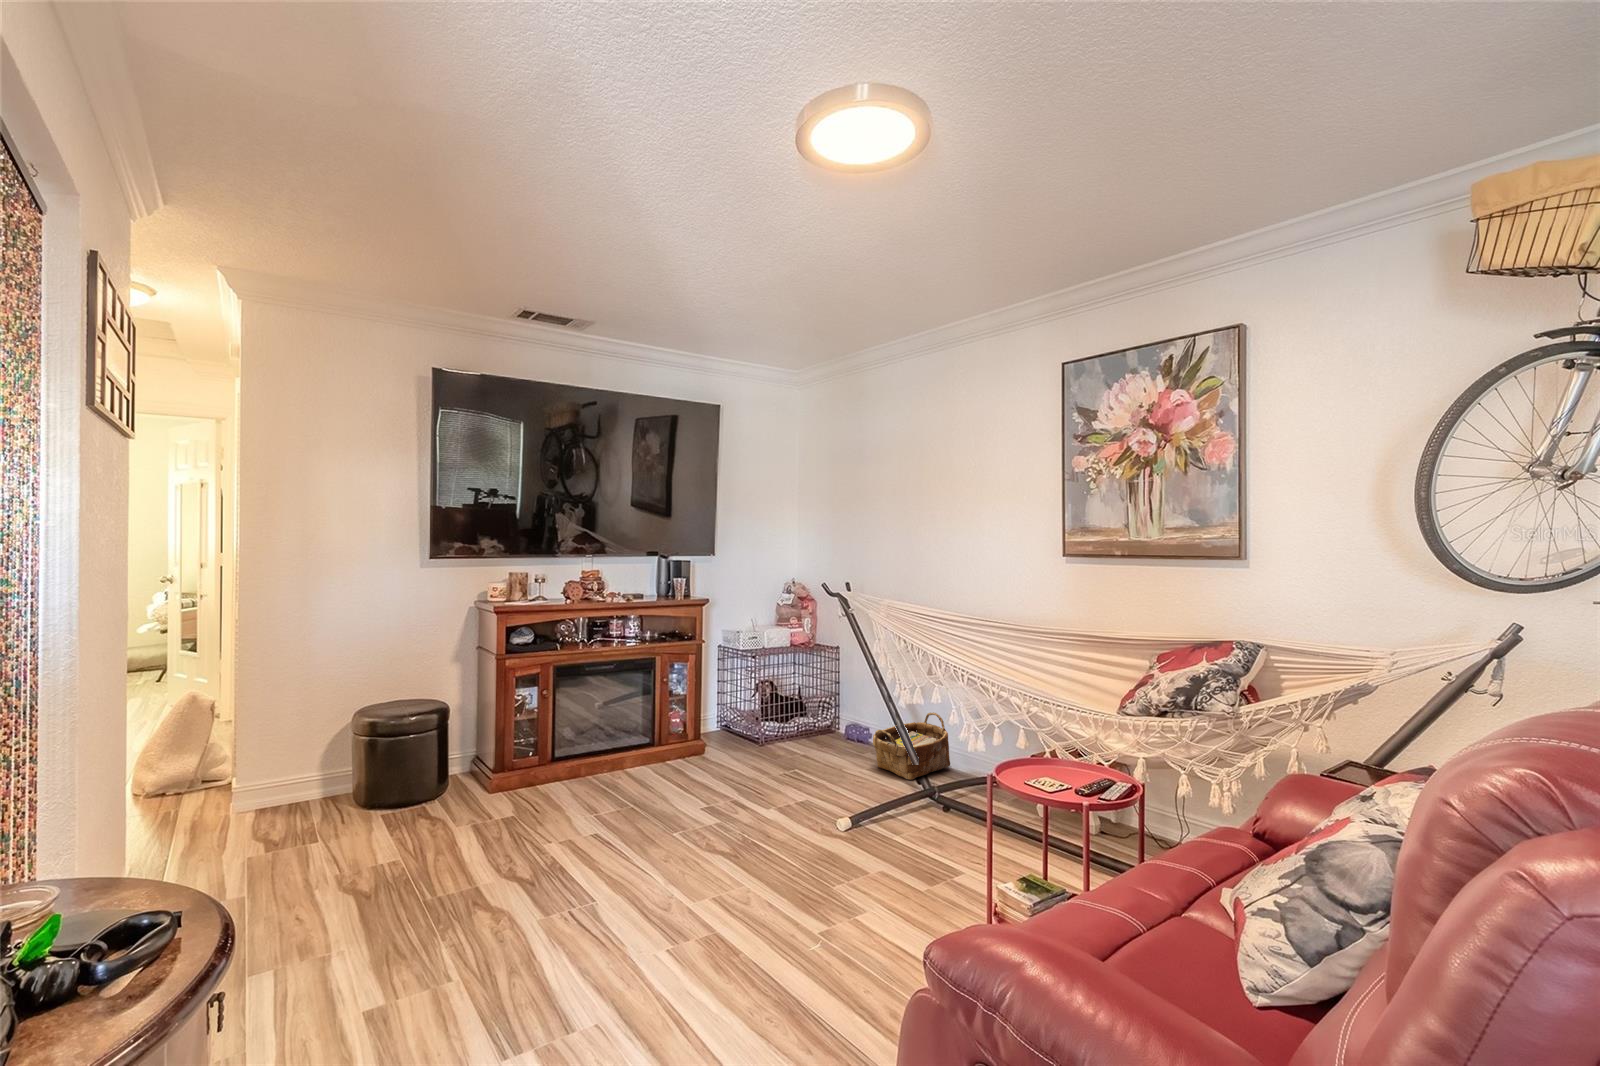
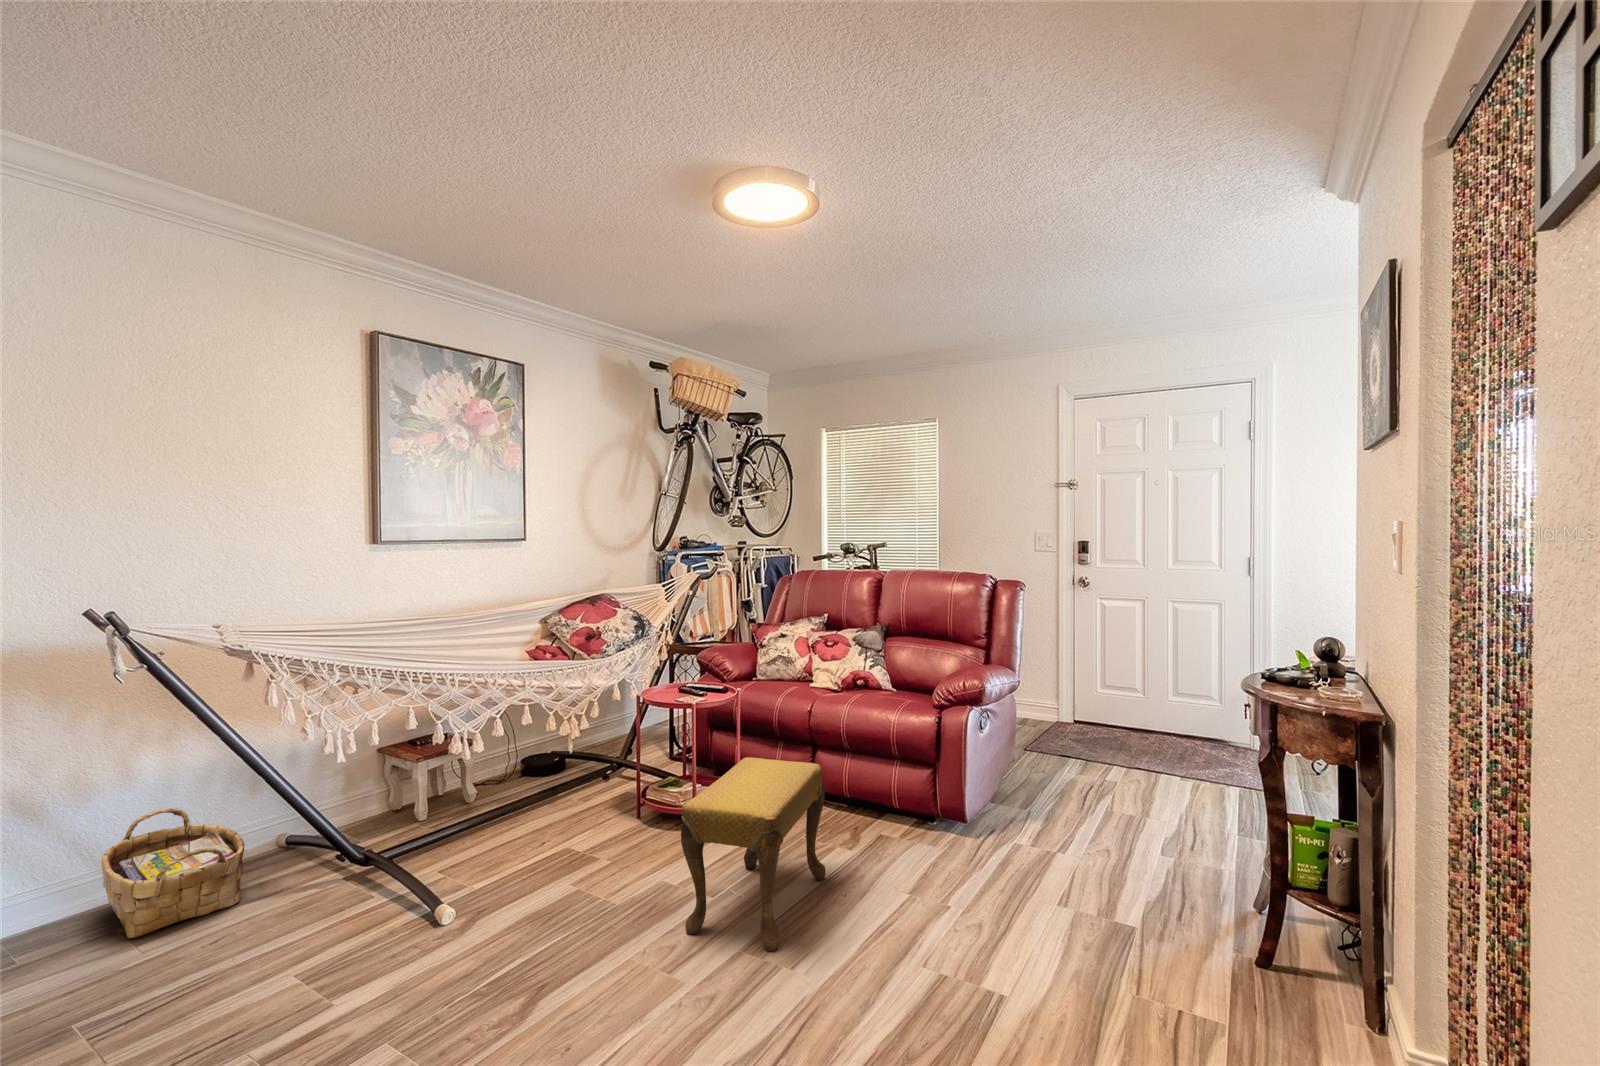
footstool: none [696,793,878,1004] -> present [681,757,825,951]

